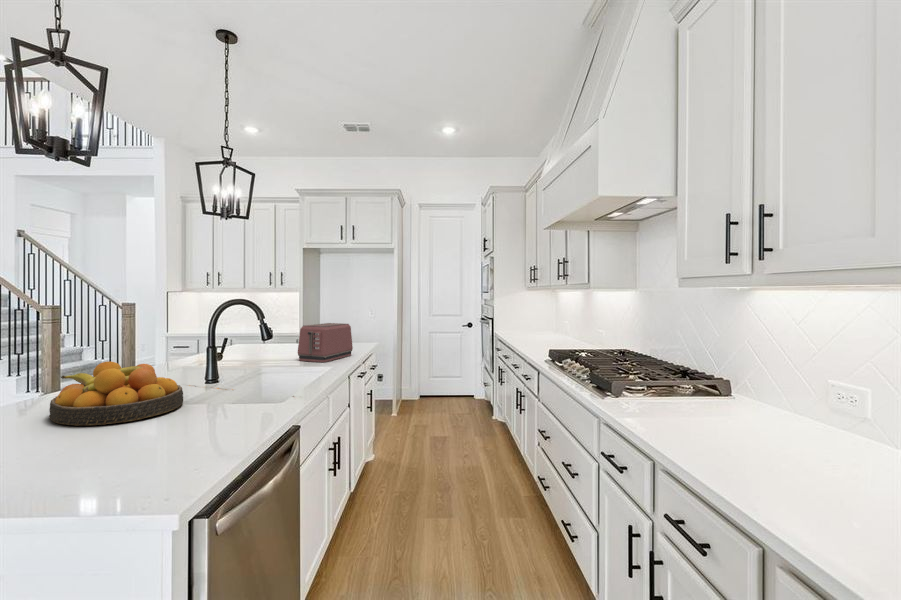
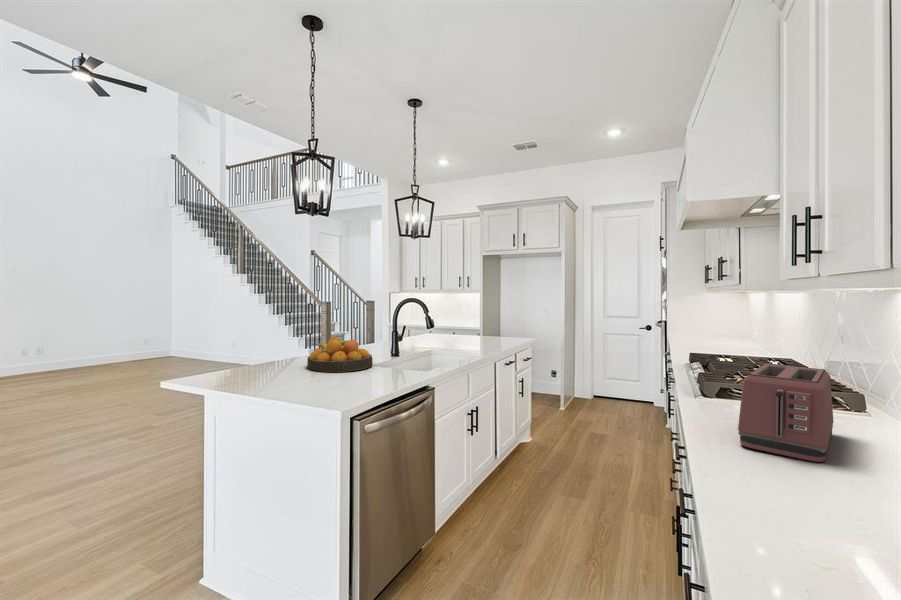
toaster: present [298,323,353,362] -> present [738,364,834,462]

